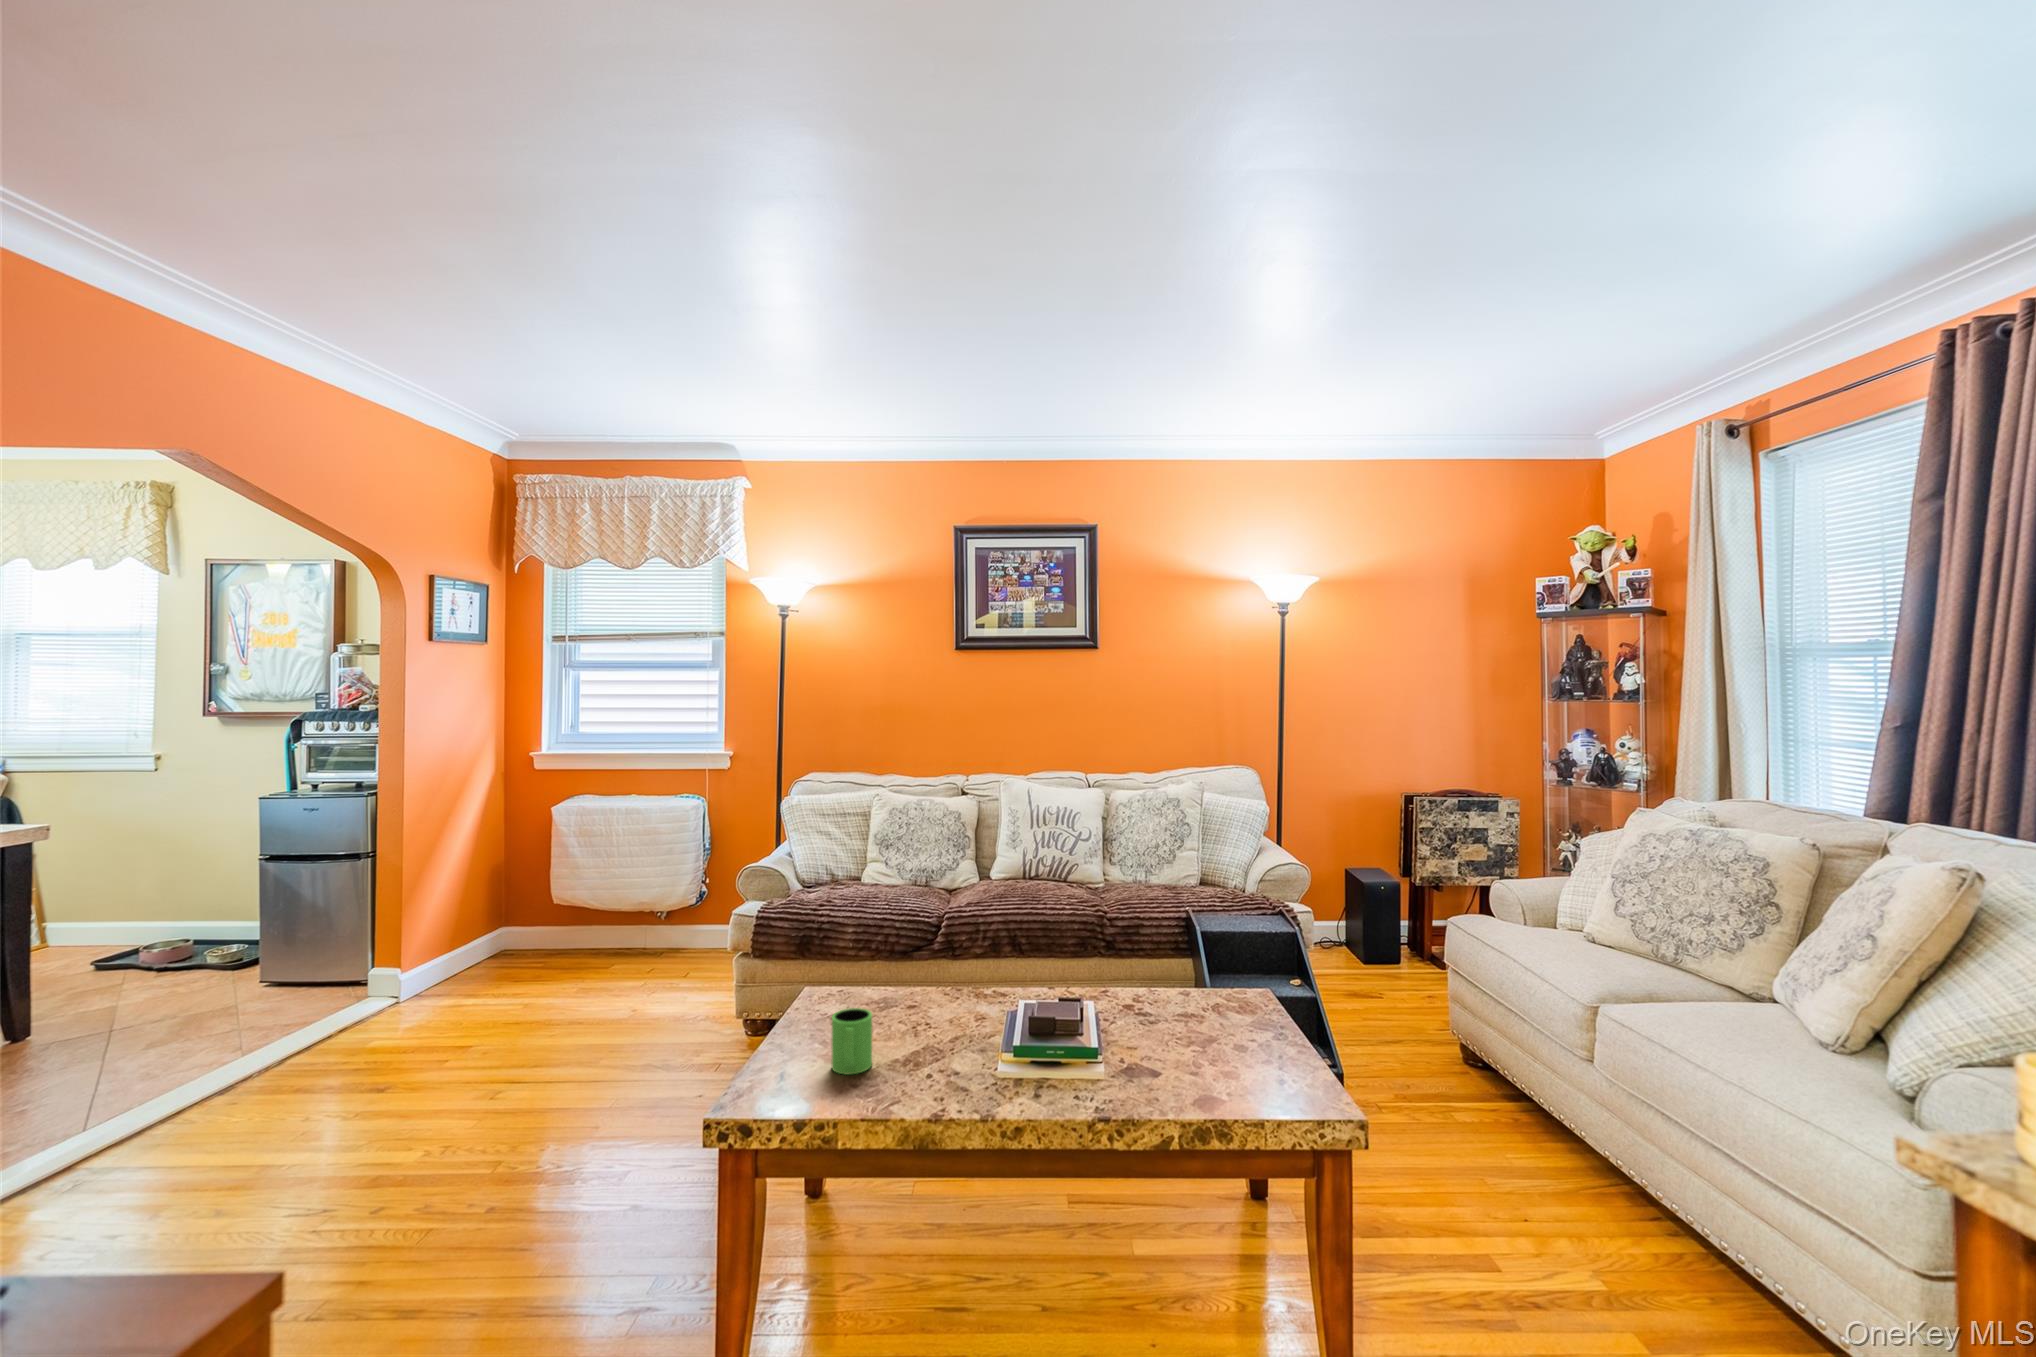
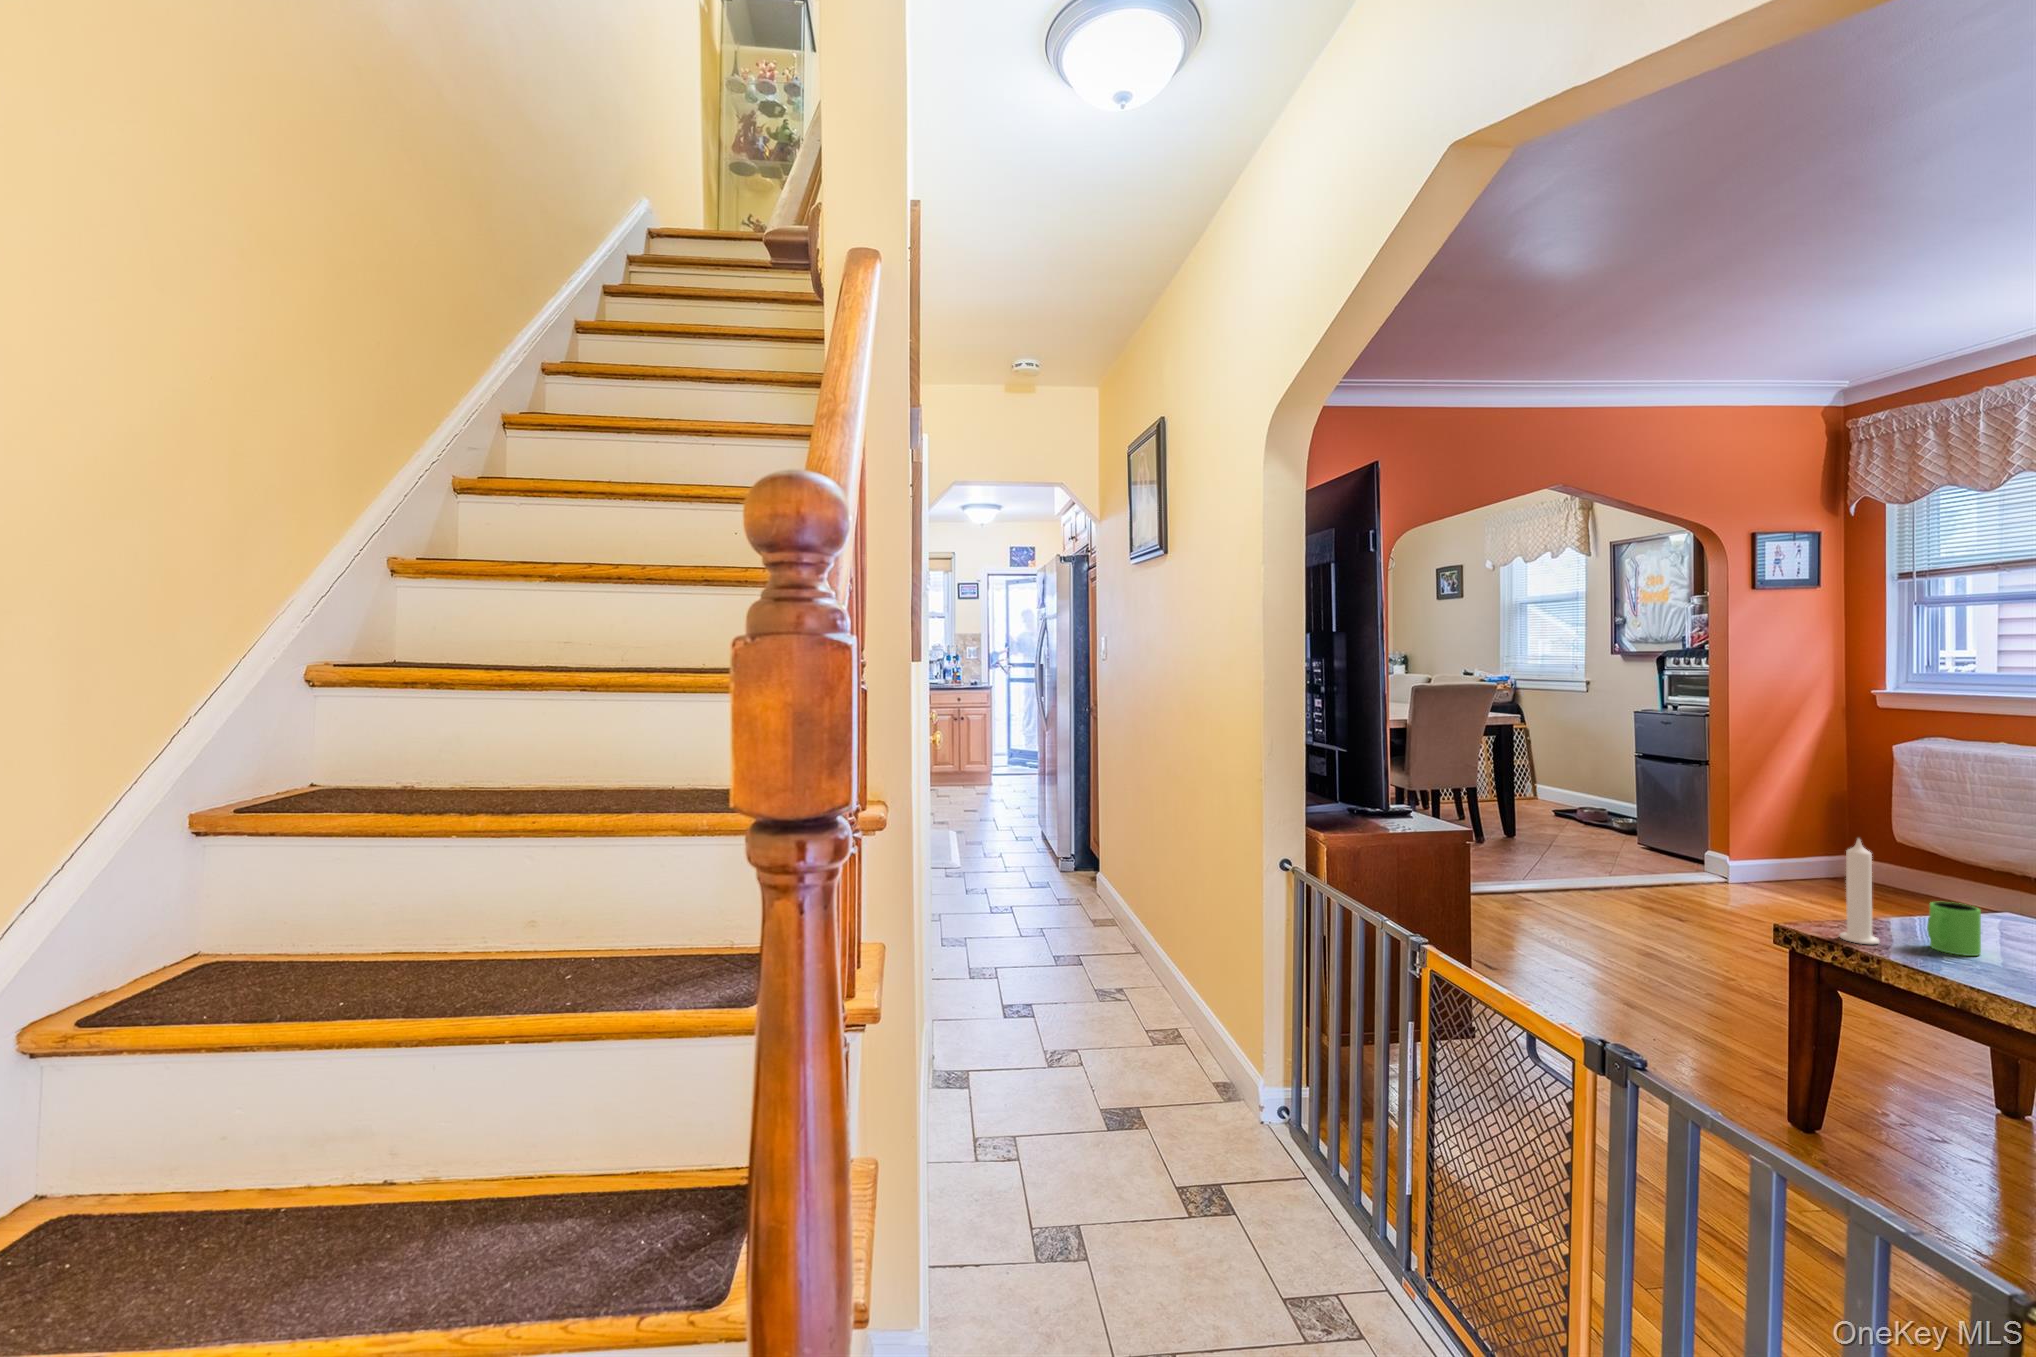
candle: none [768,964,806,1105] -> present [1840,839,1880,944]

